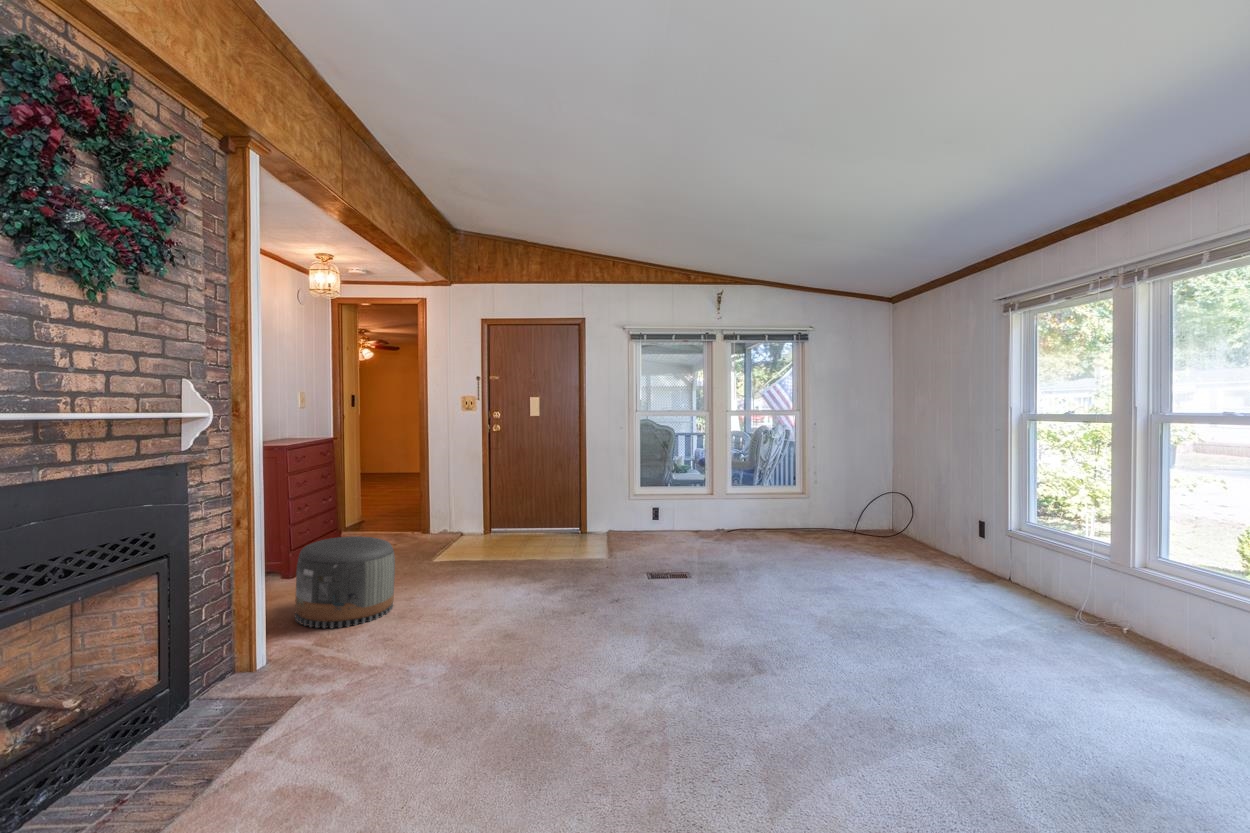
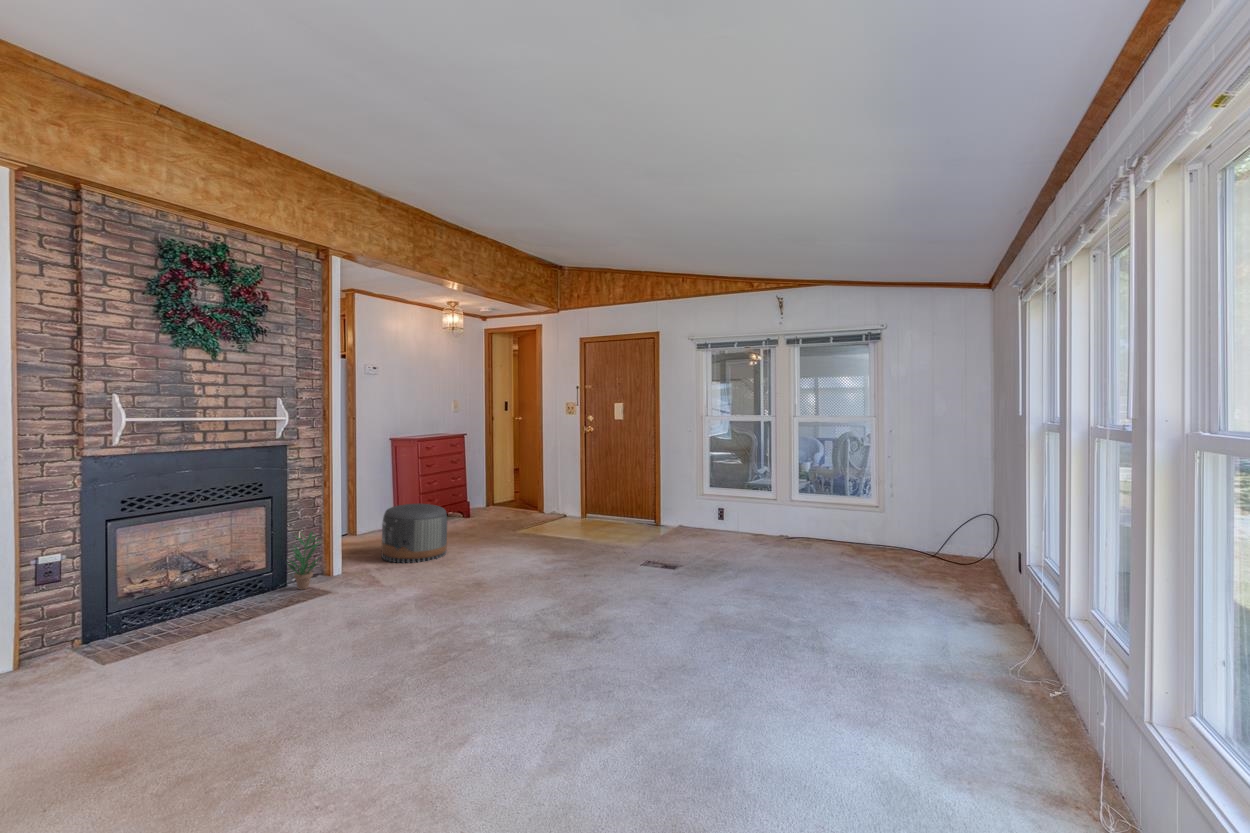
potted plant: none [203,600,274,705] -> present [287,532,319,590]

